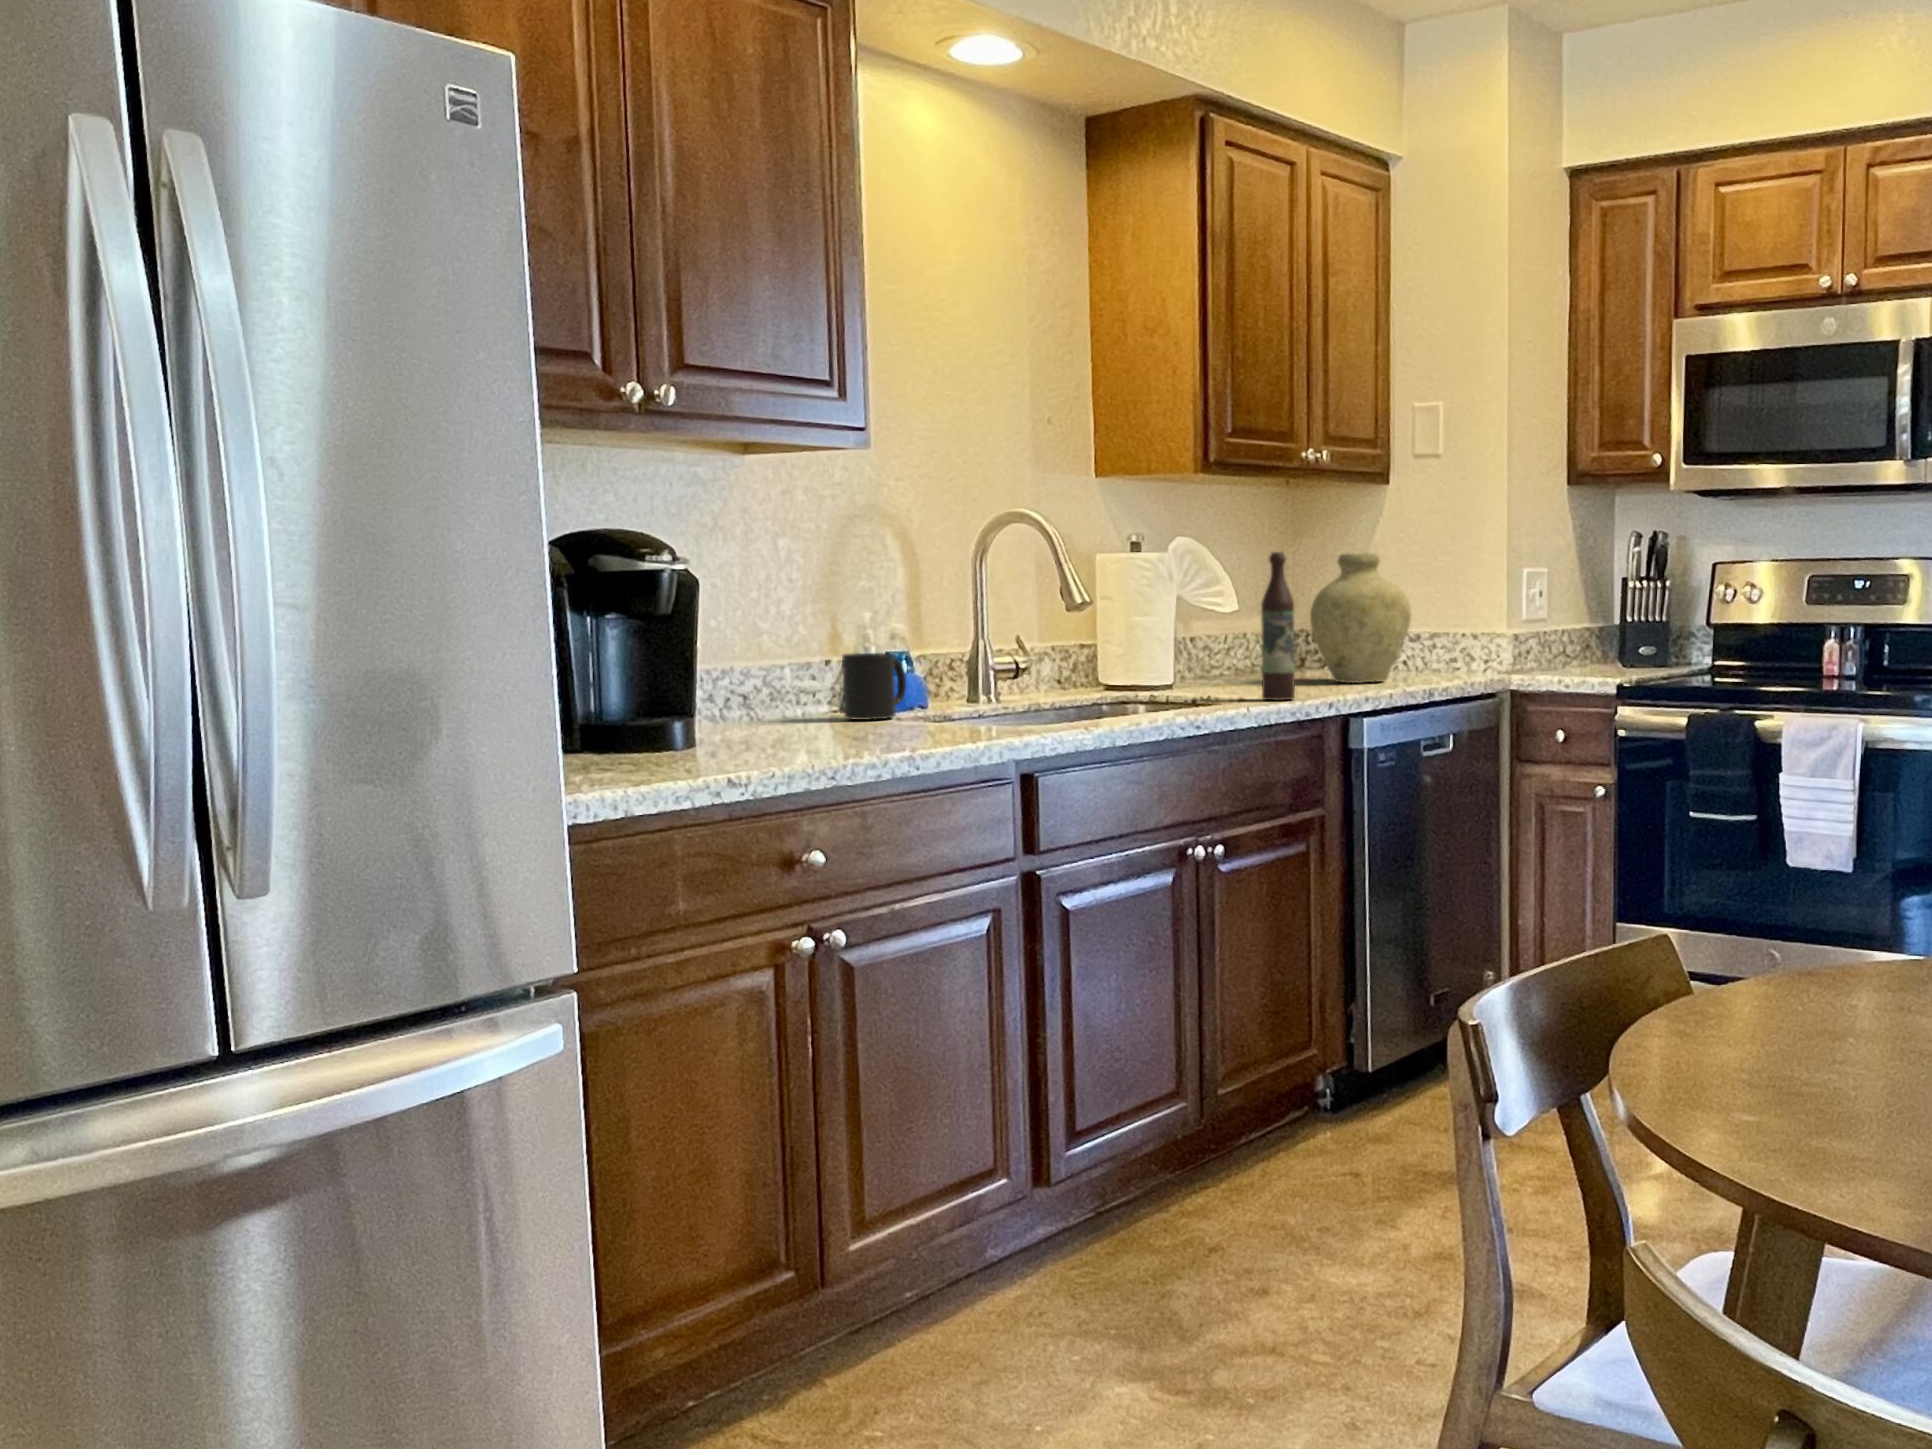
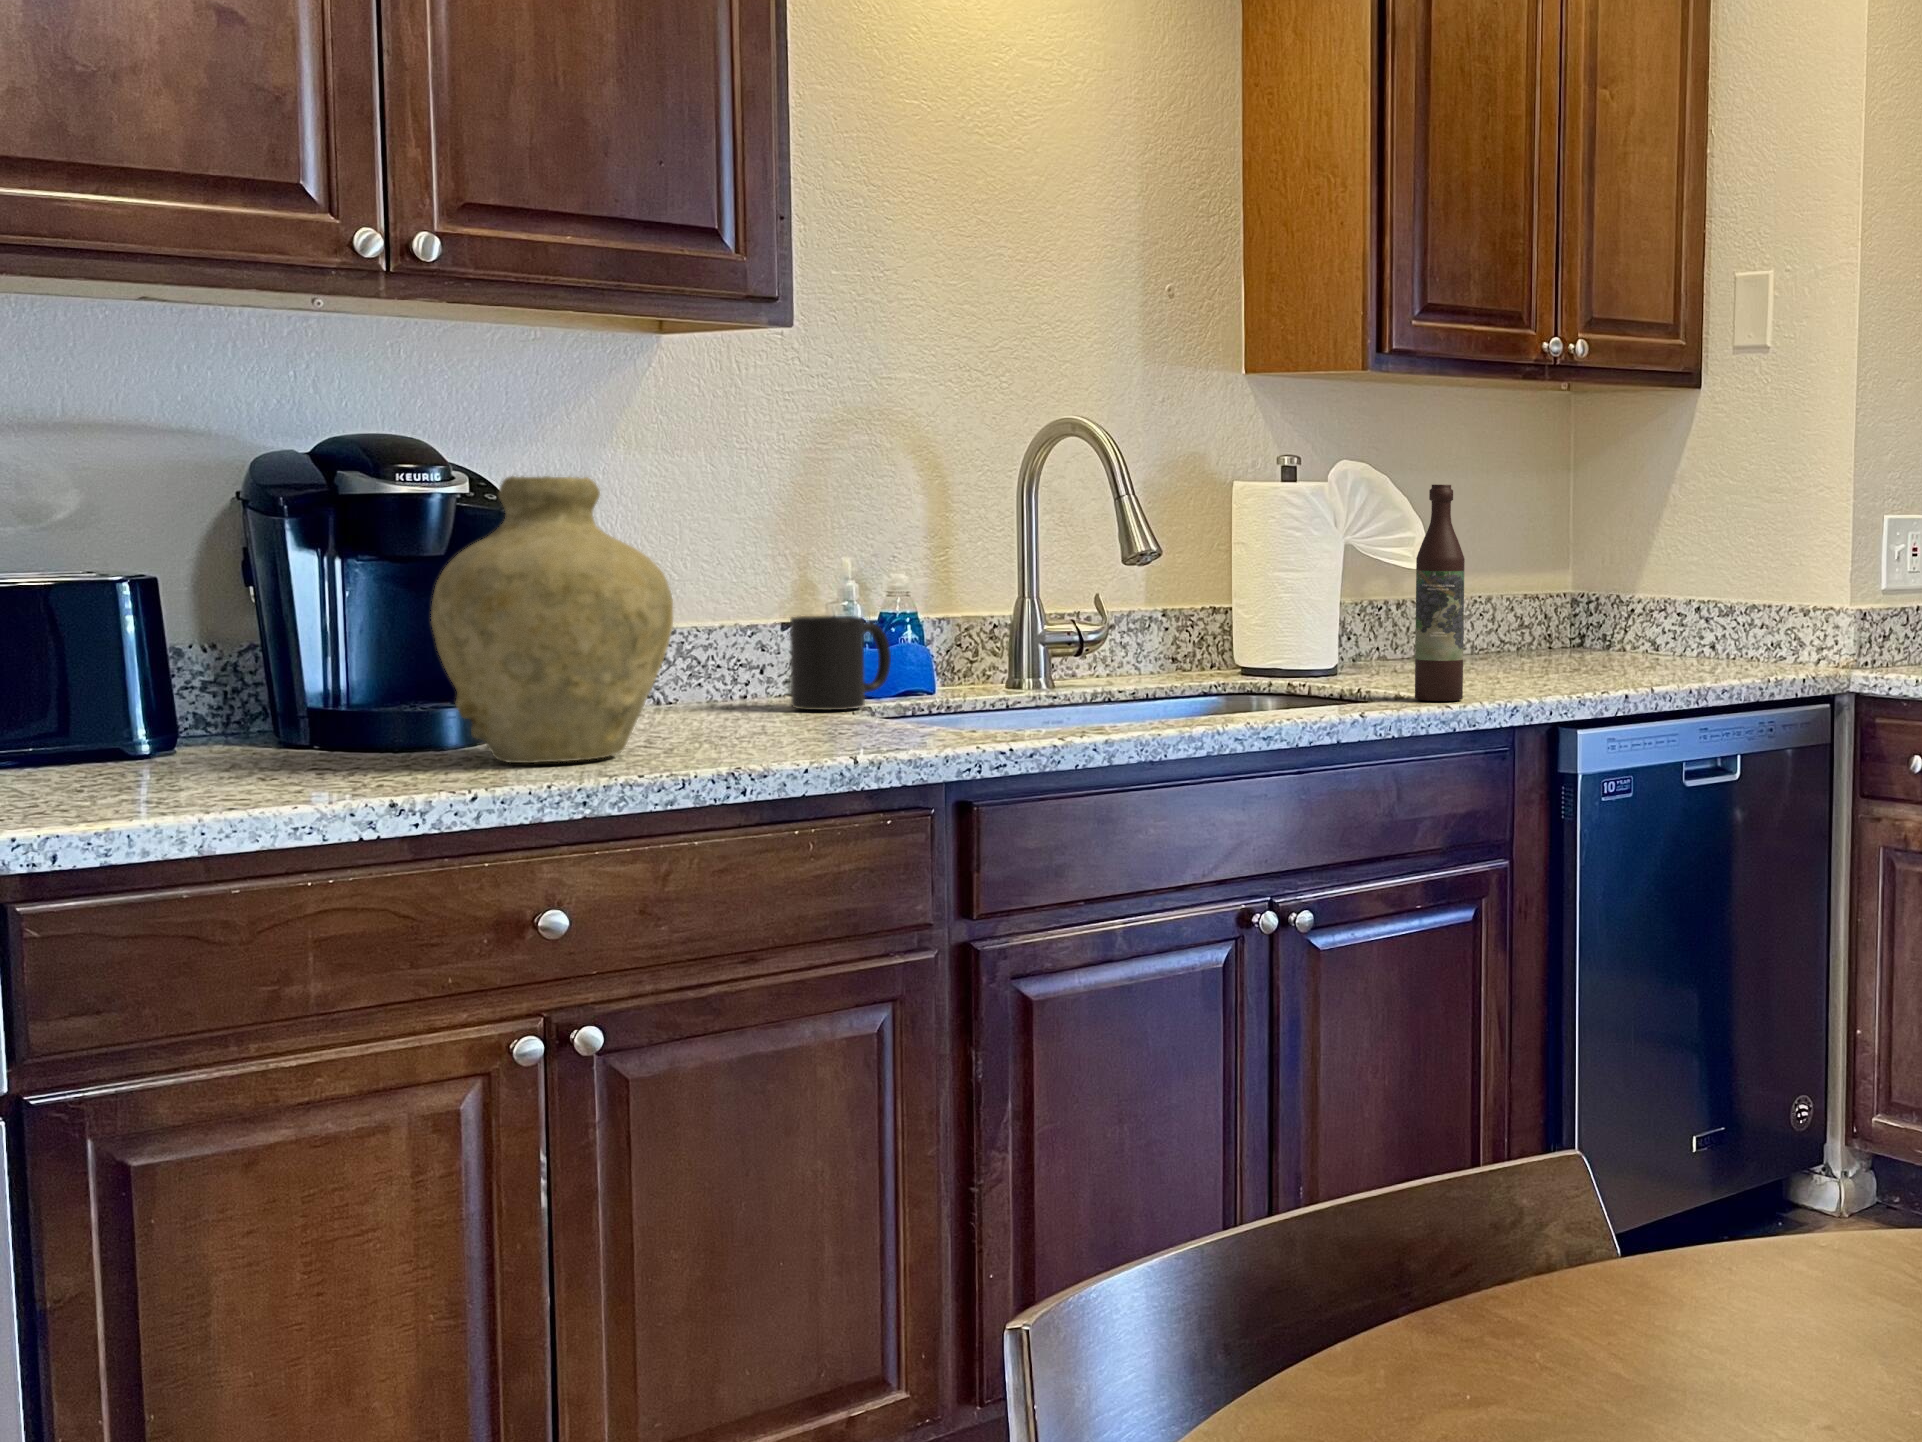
vase: present [1310,553,1411,683] -> present [431,476,673,763]

